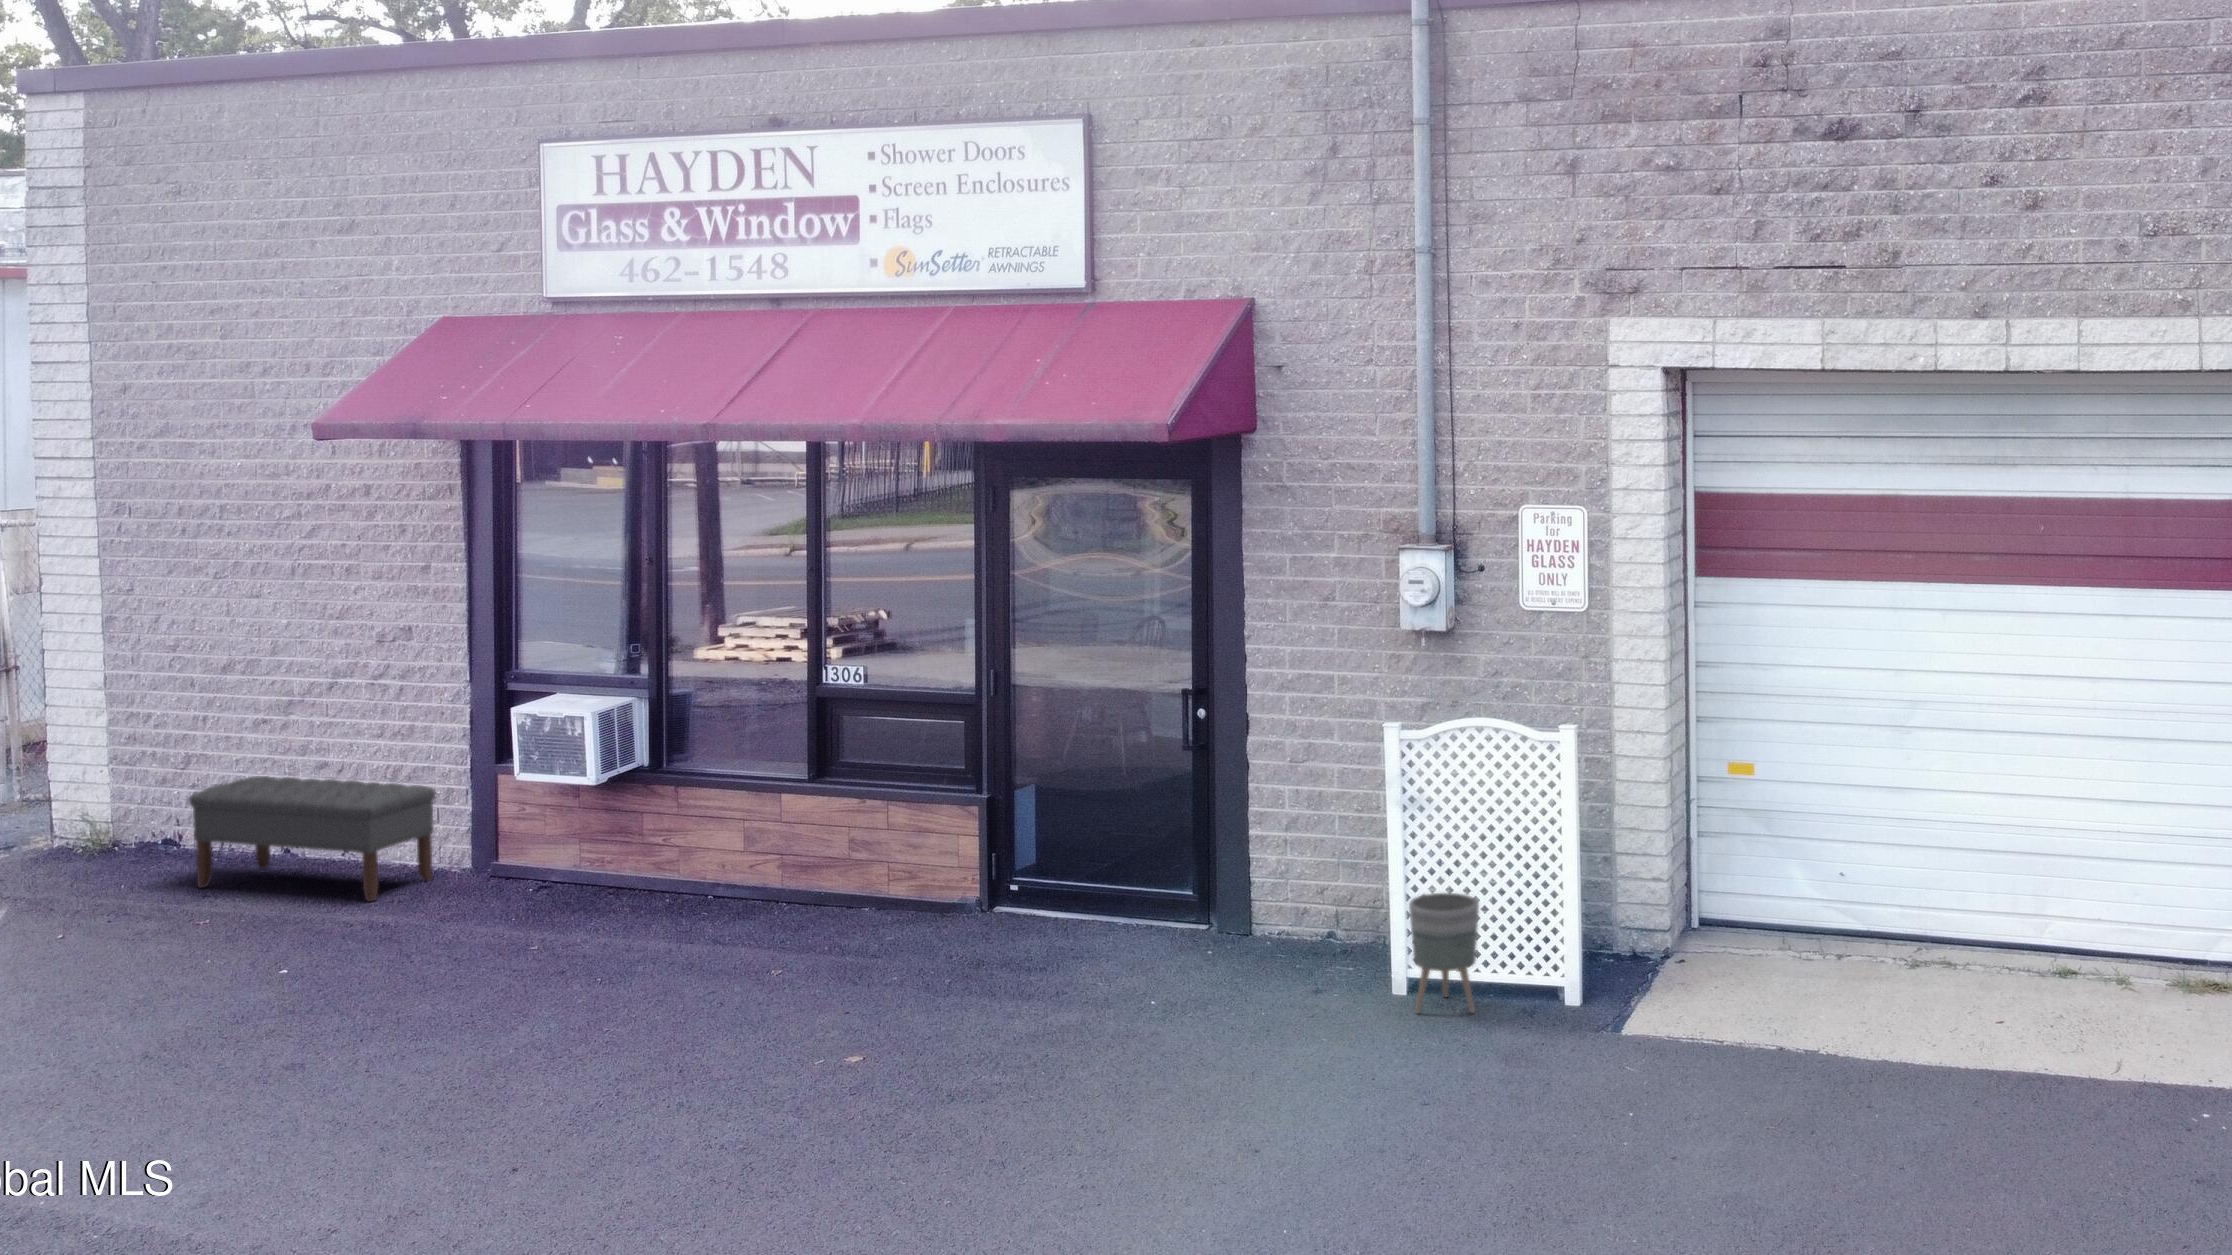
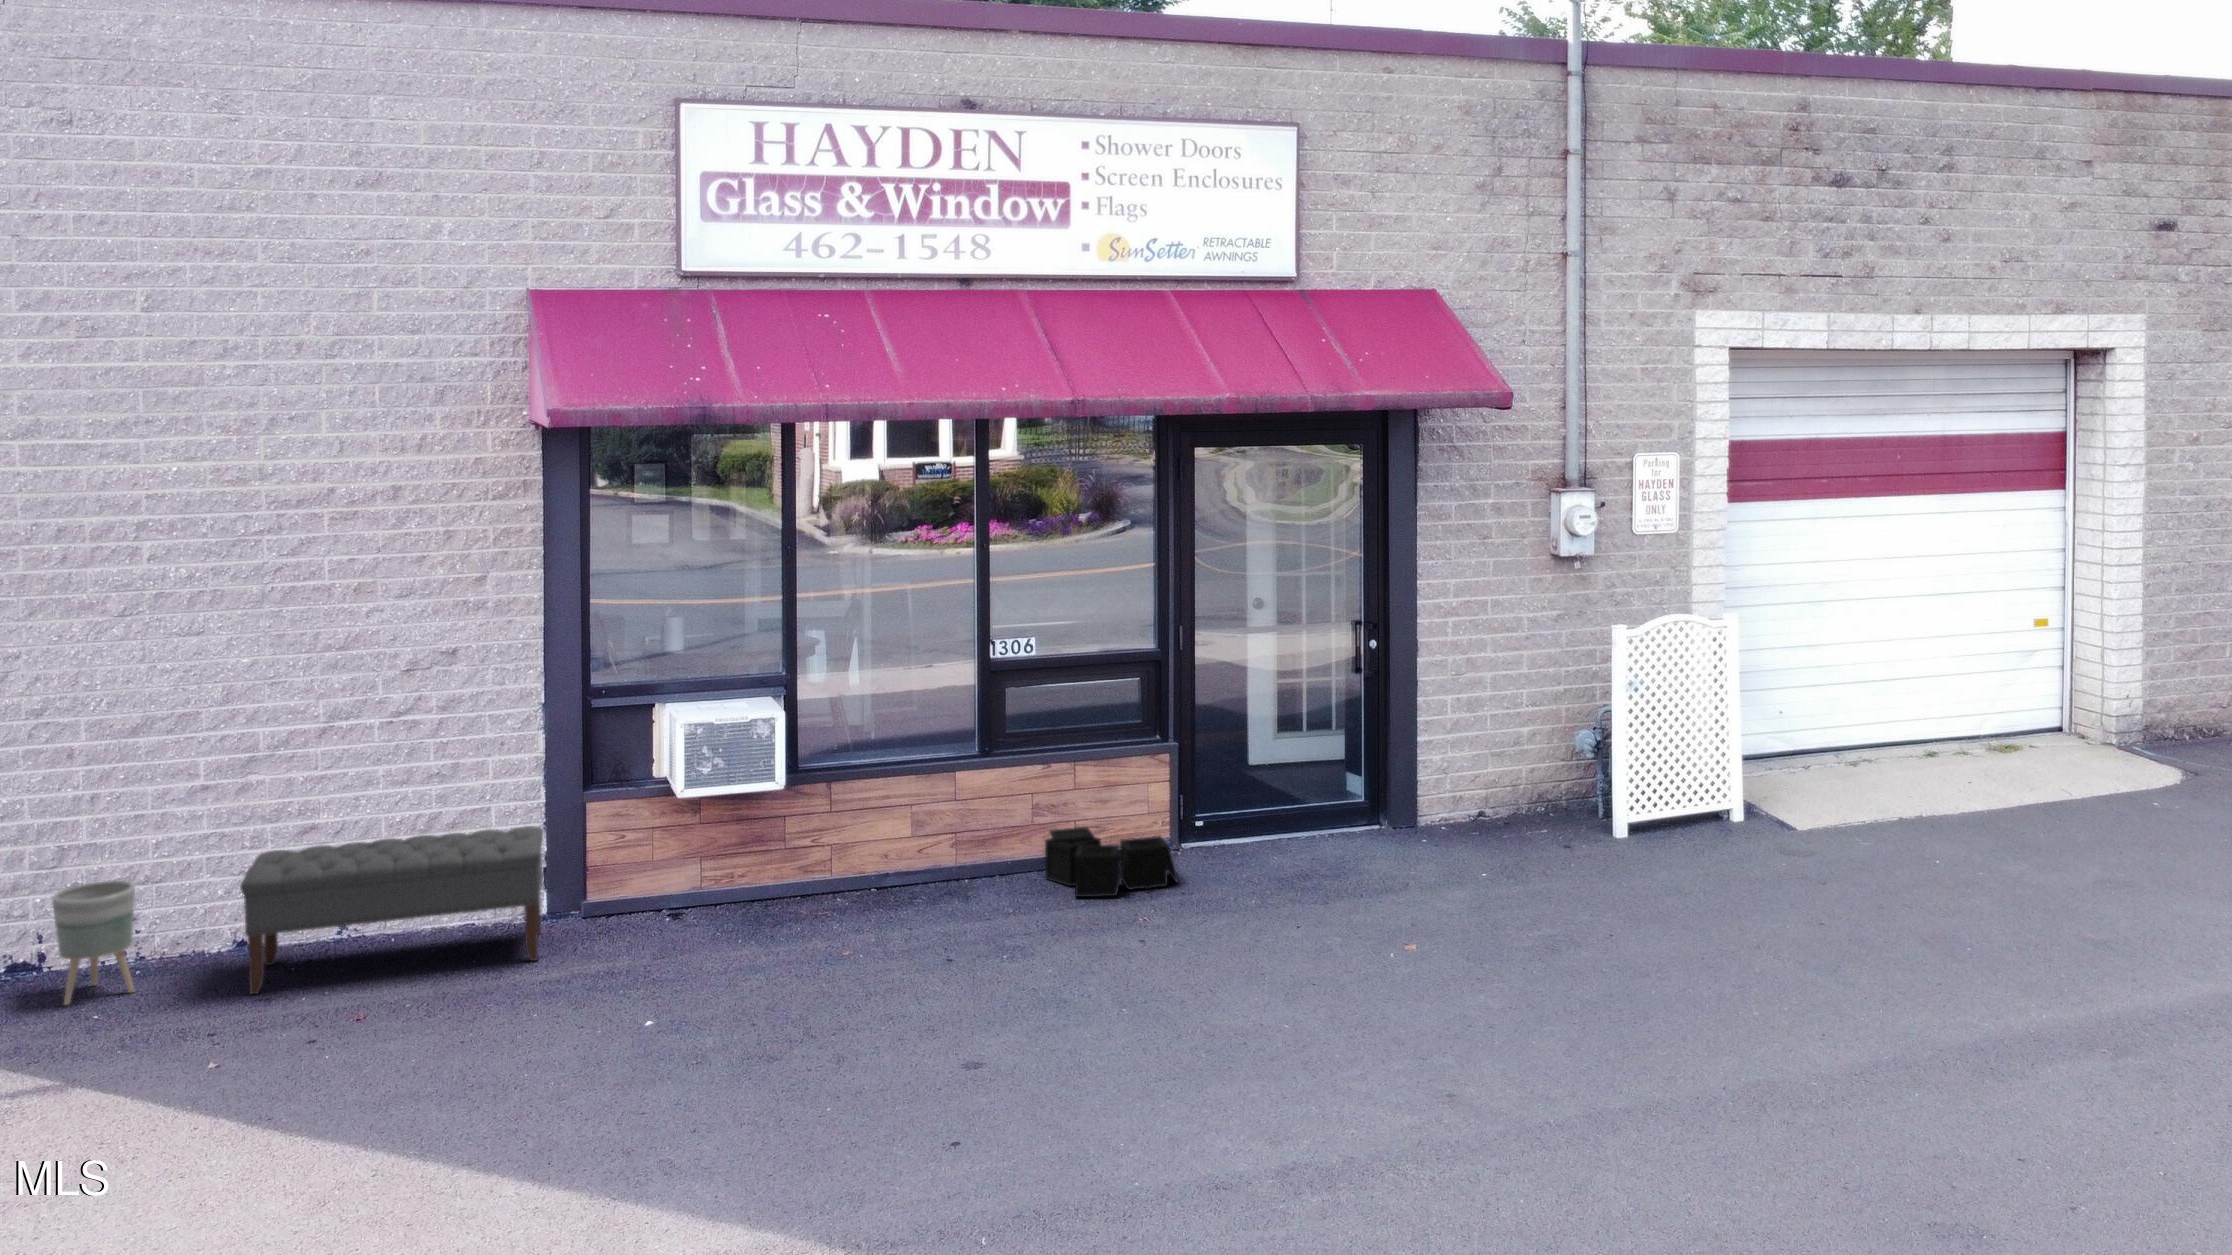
storage bin: none [781,864,910,946] -> present [1045,827,1178,897]
planter: present [1409,893,1479,1013] -> present [52,881,135,1005]

